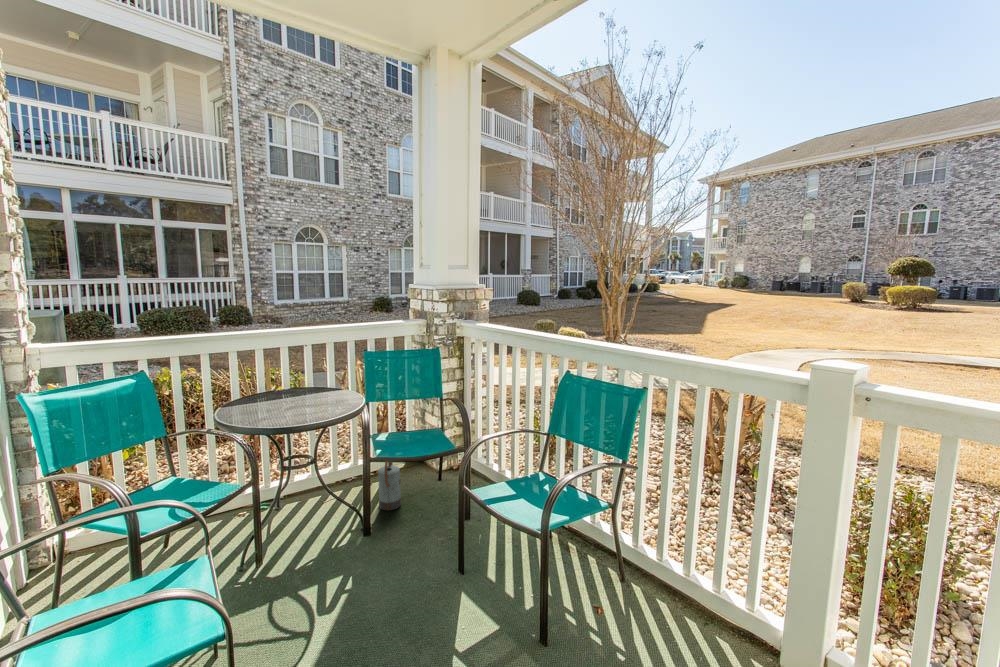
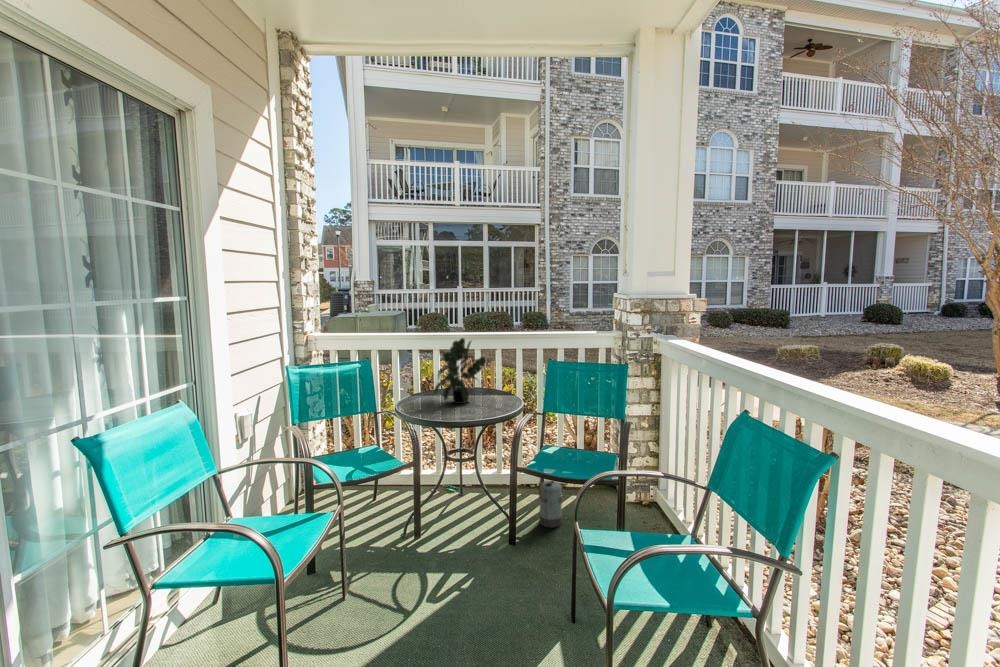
potted plant: none [256,332,316,405] -> present [434,338,486,404]

